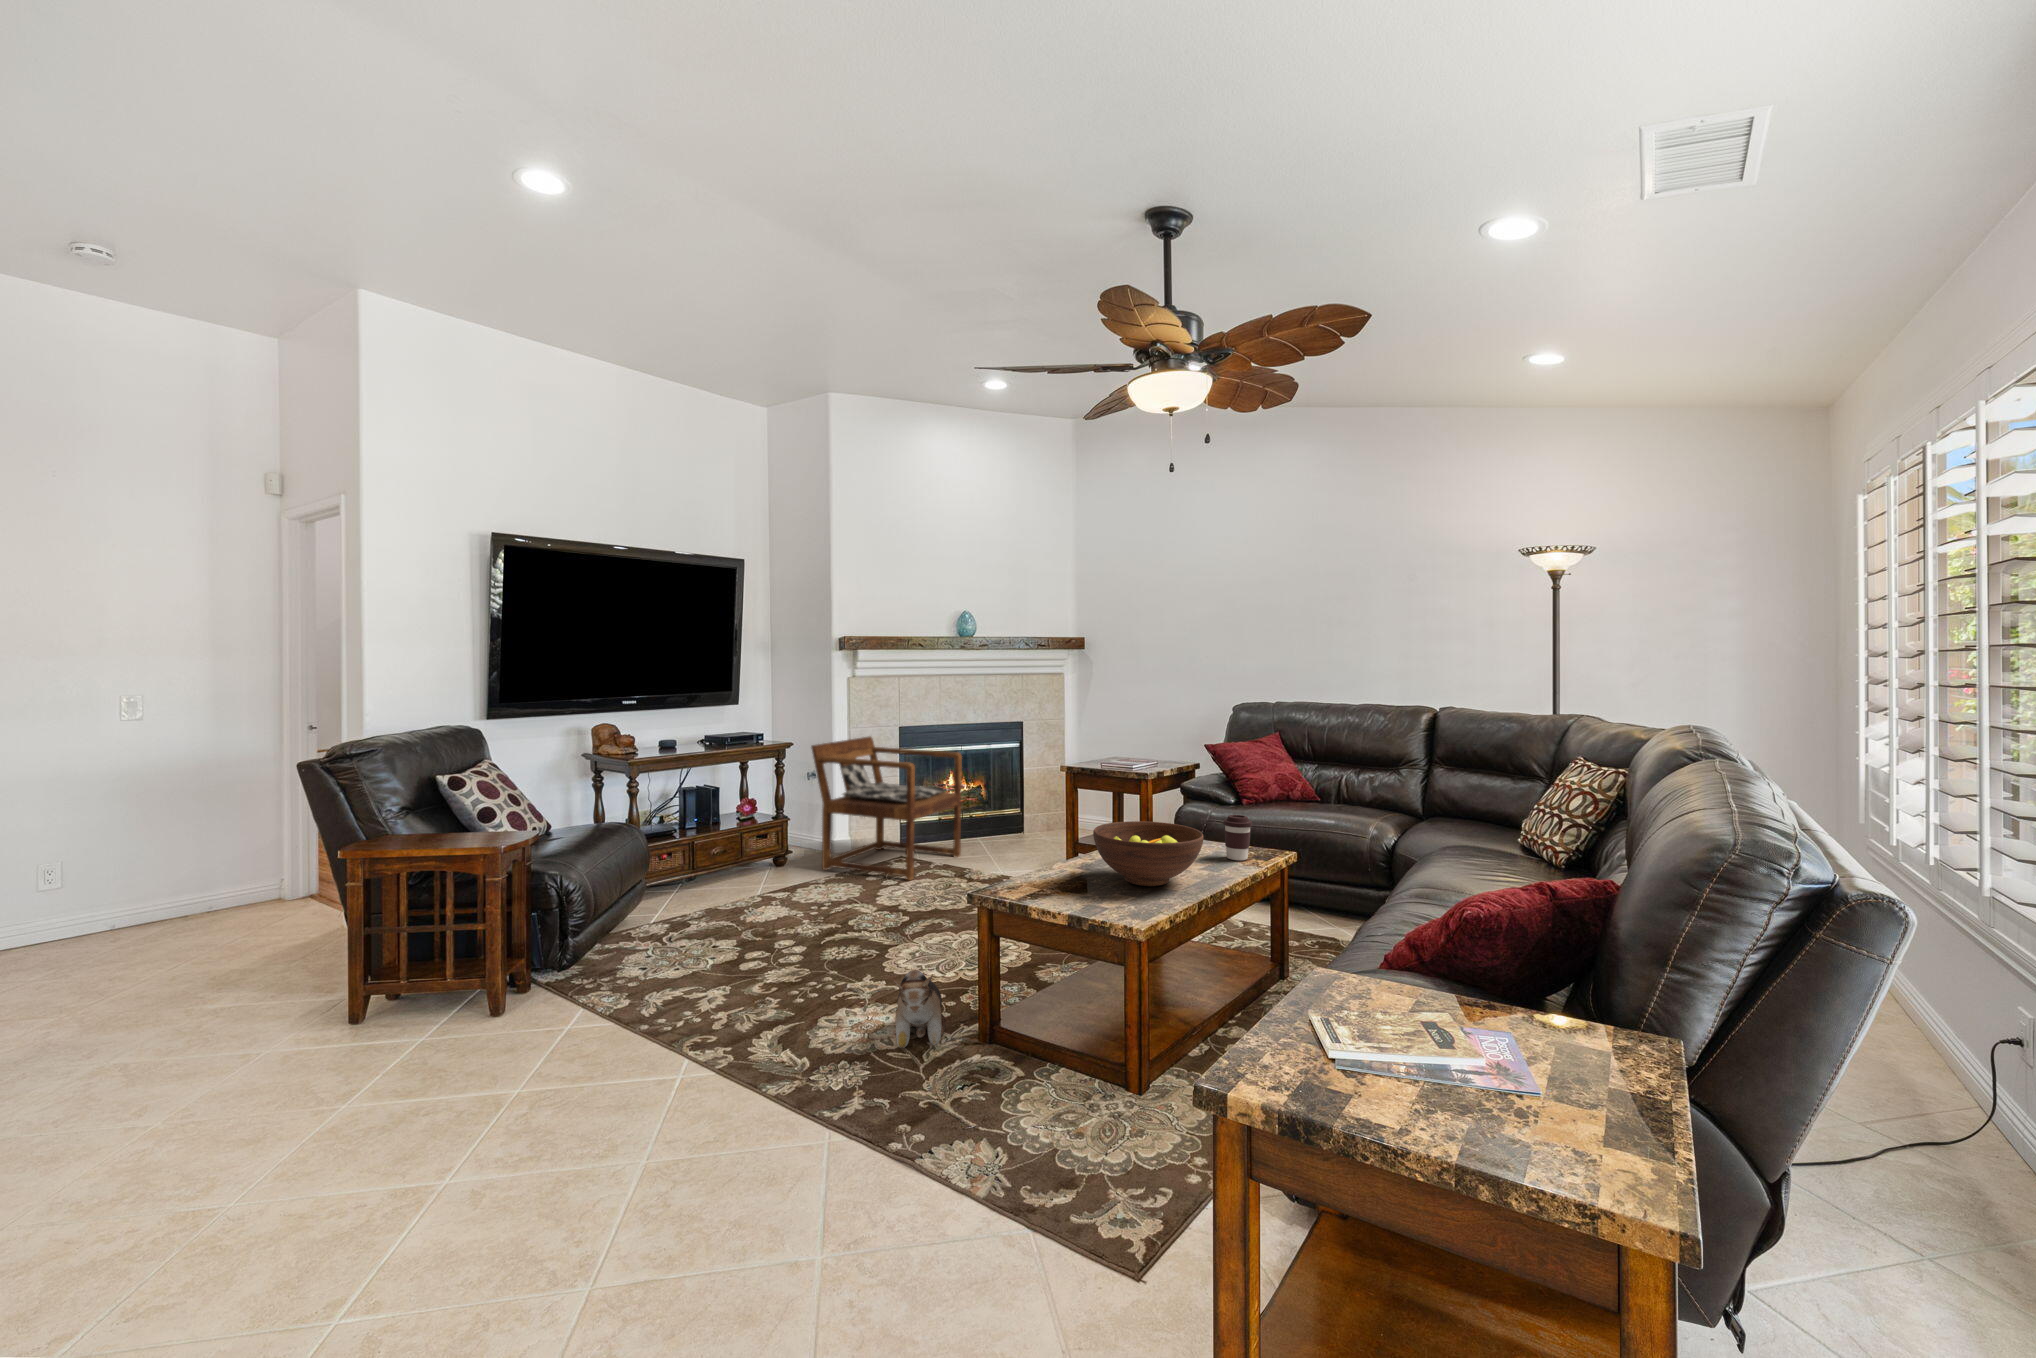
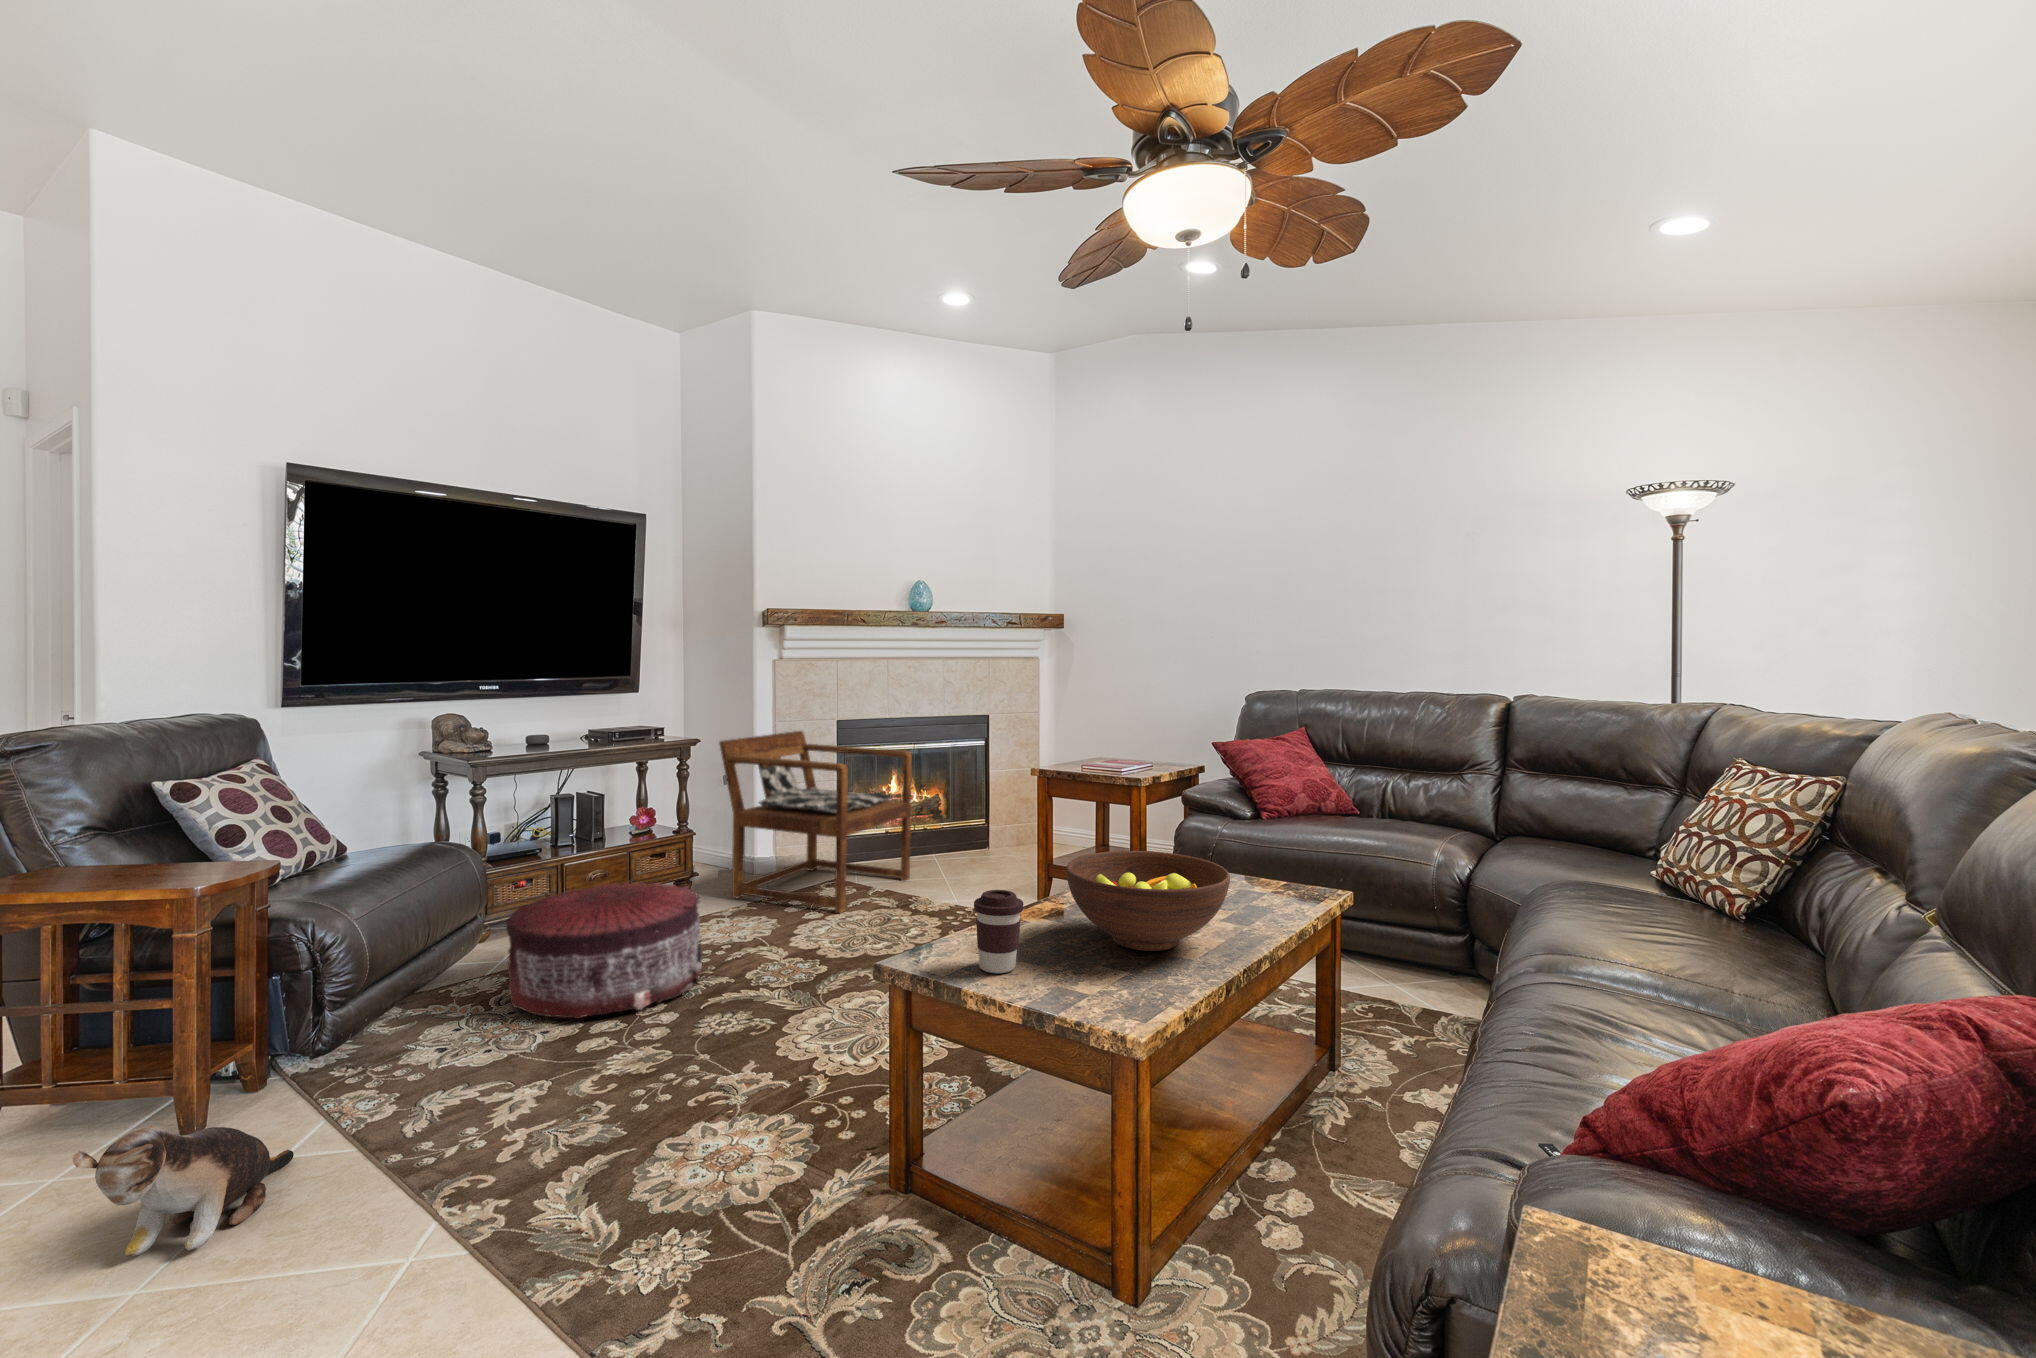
coffee cup: present [1223,815,1252,860] -> present [974,890,1023,973]
pouf: none [676,852,816,949] -> present [506,882,702,1018]
plush toy: present [894,969,946,1048] -> present [73,1126,294,1256]

